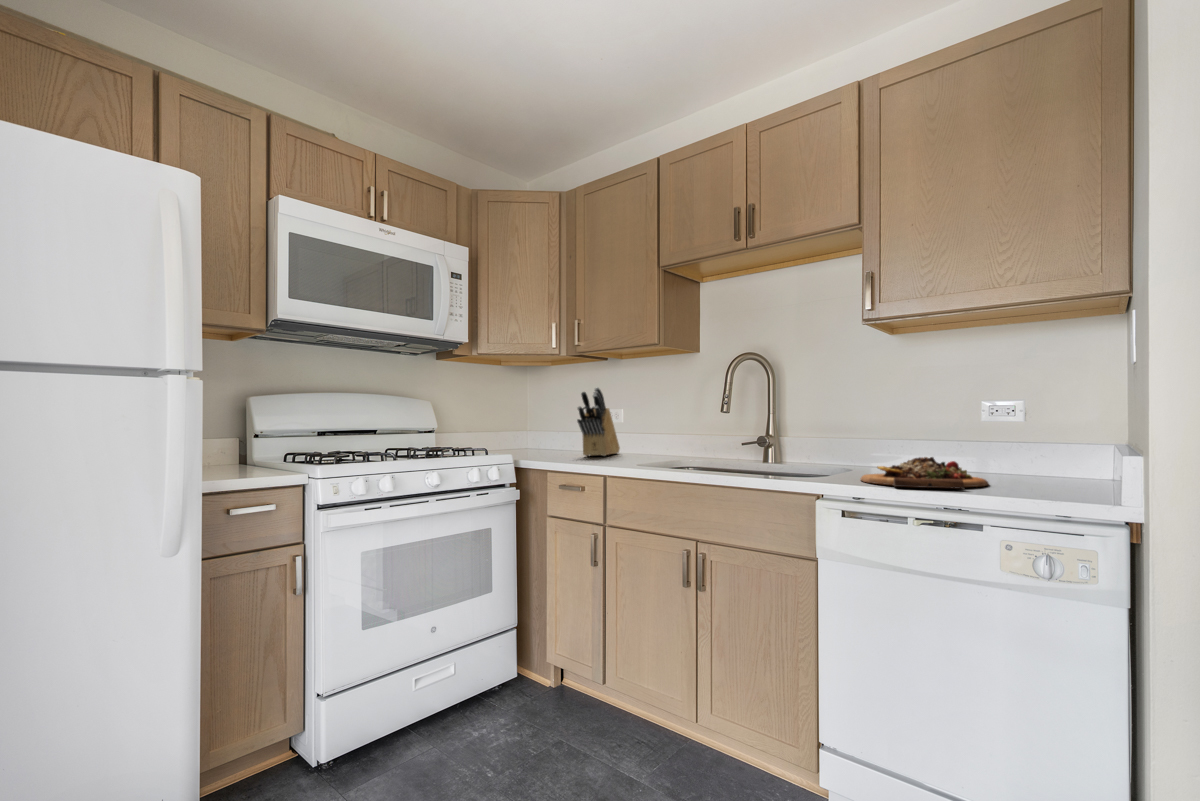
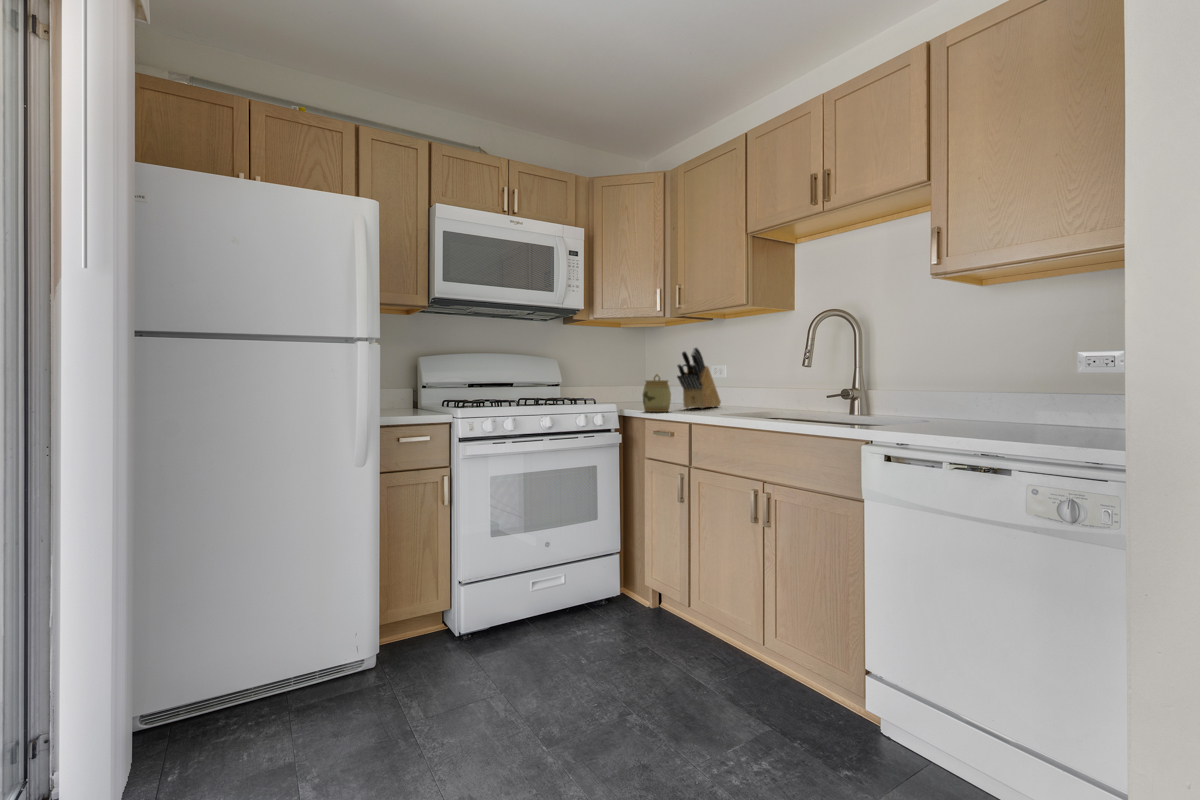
jar: none [542,418,574,462] -> present [643,374,671,412]
cutting board: present [860,457,989,489] -> none [914,407,1048,436]

